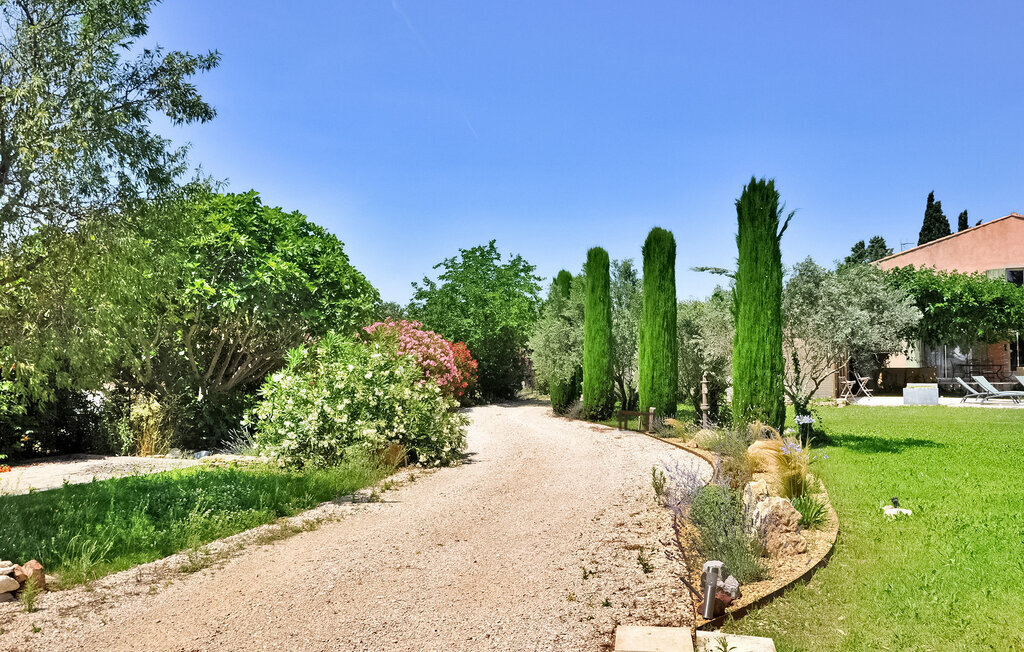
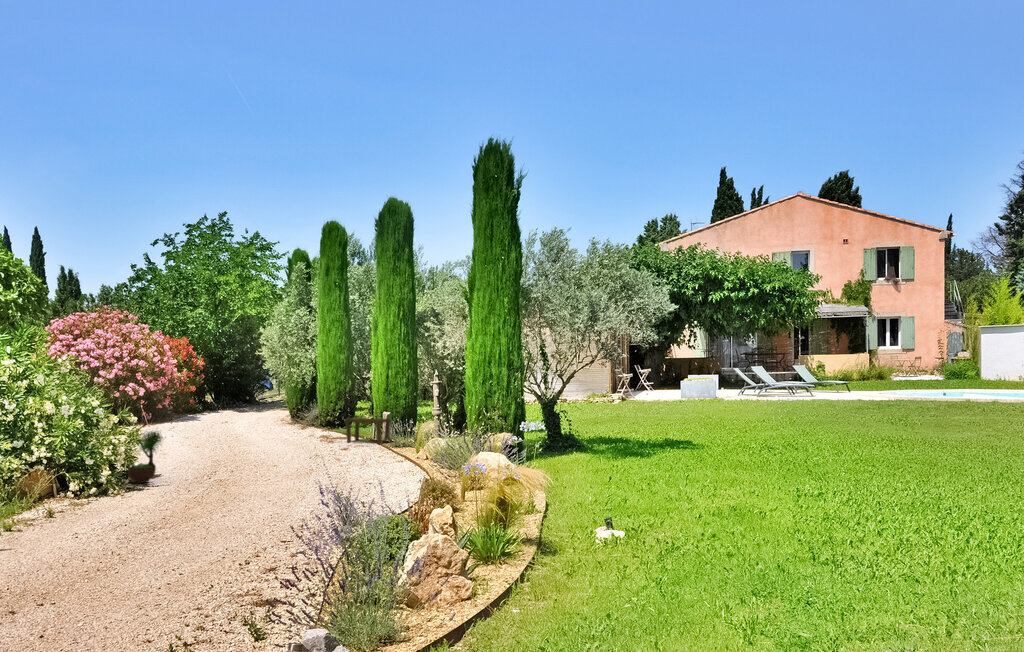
potted tree: none [478,404,502,445] -> present [128,431,162,483]

